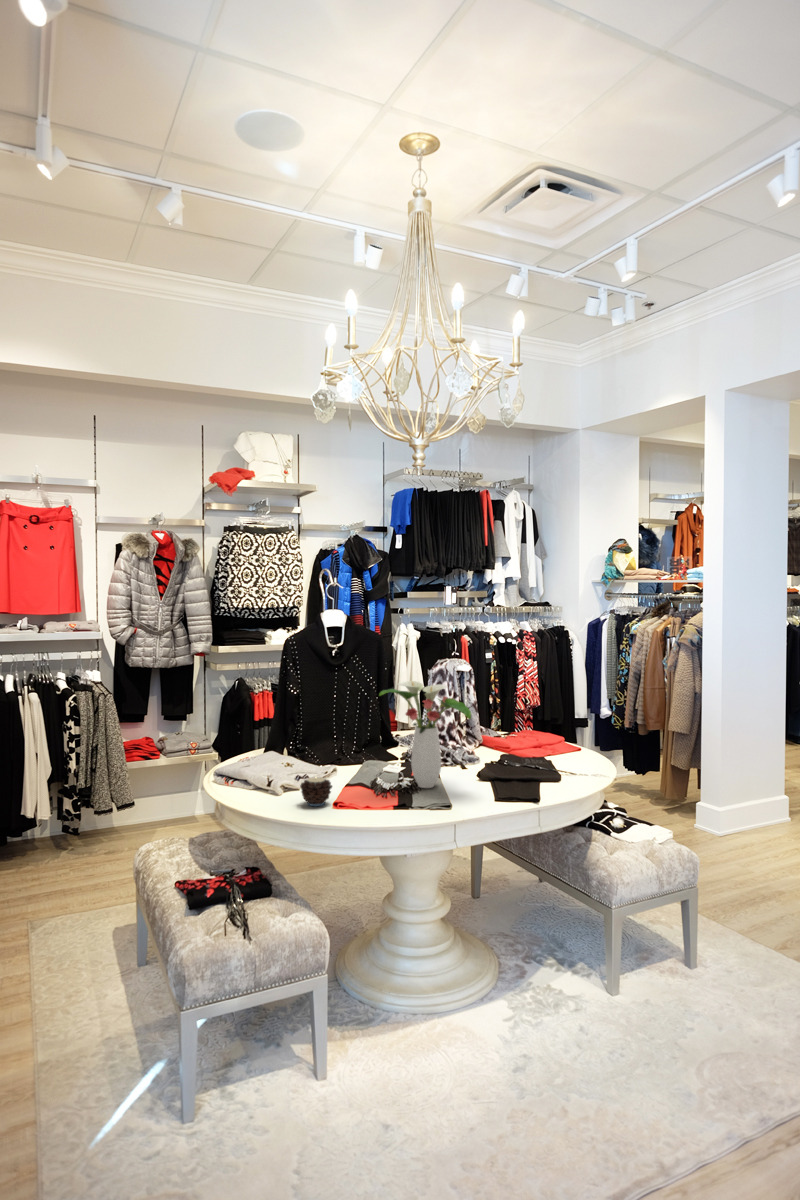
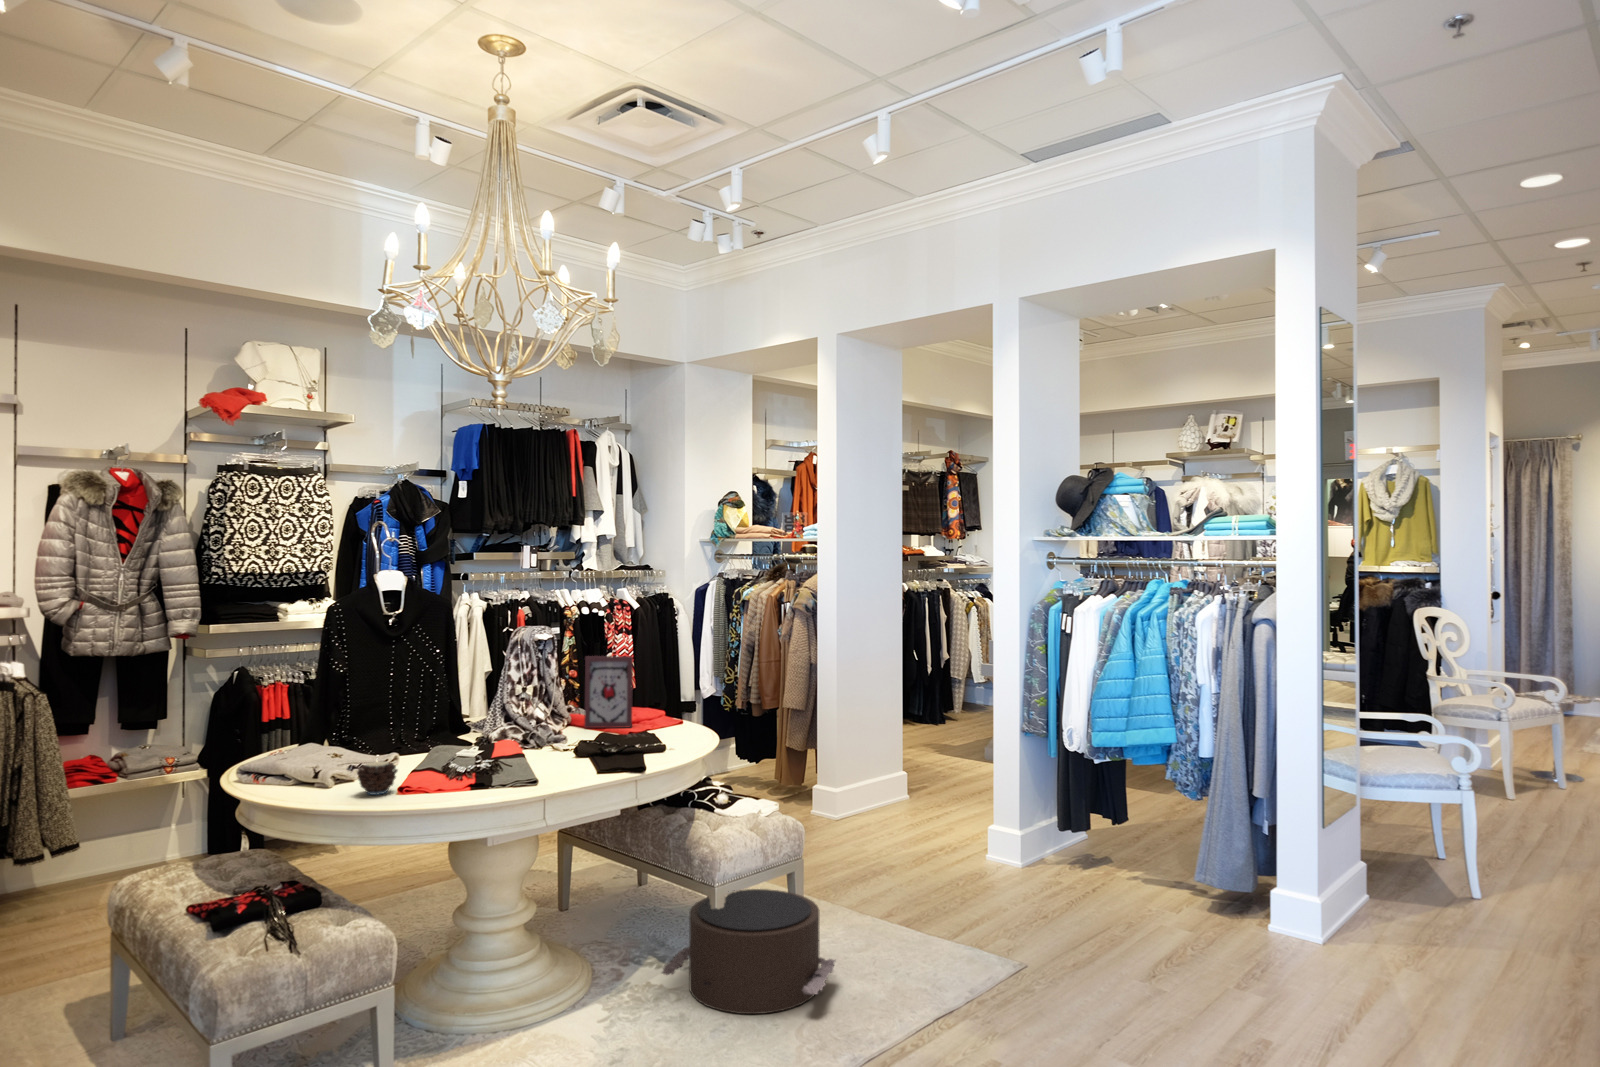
flower arrangement: present [379,681,471,788] -> none [455,647,564,768]
picture frame: none [492,688,534,753] -> present [584,656,633,728]
pouf: none [559,912,732,1042] -> present [662,889,835,1014]

